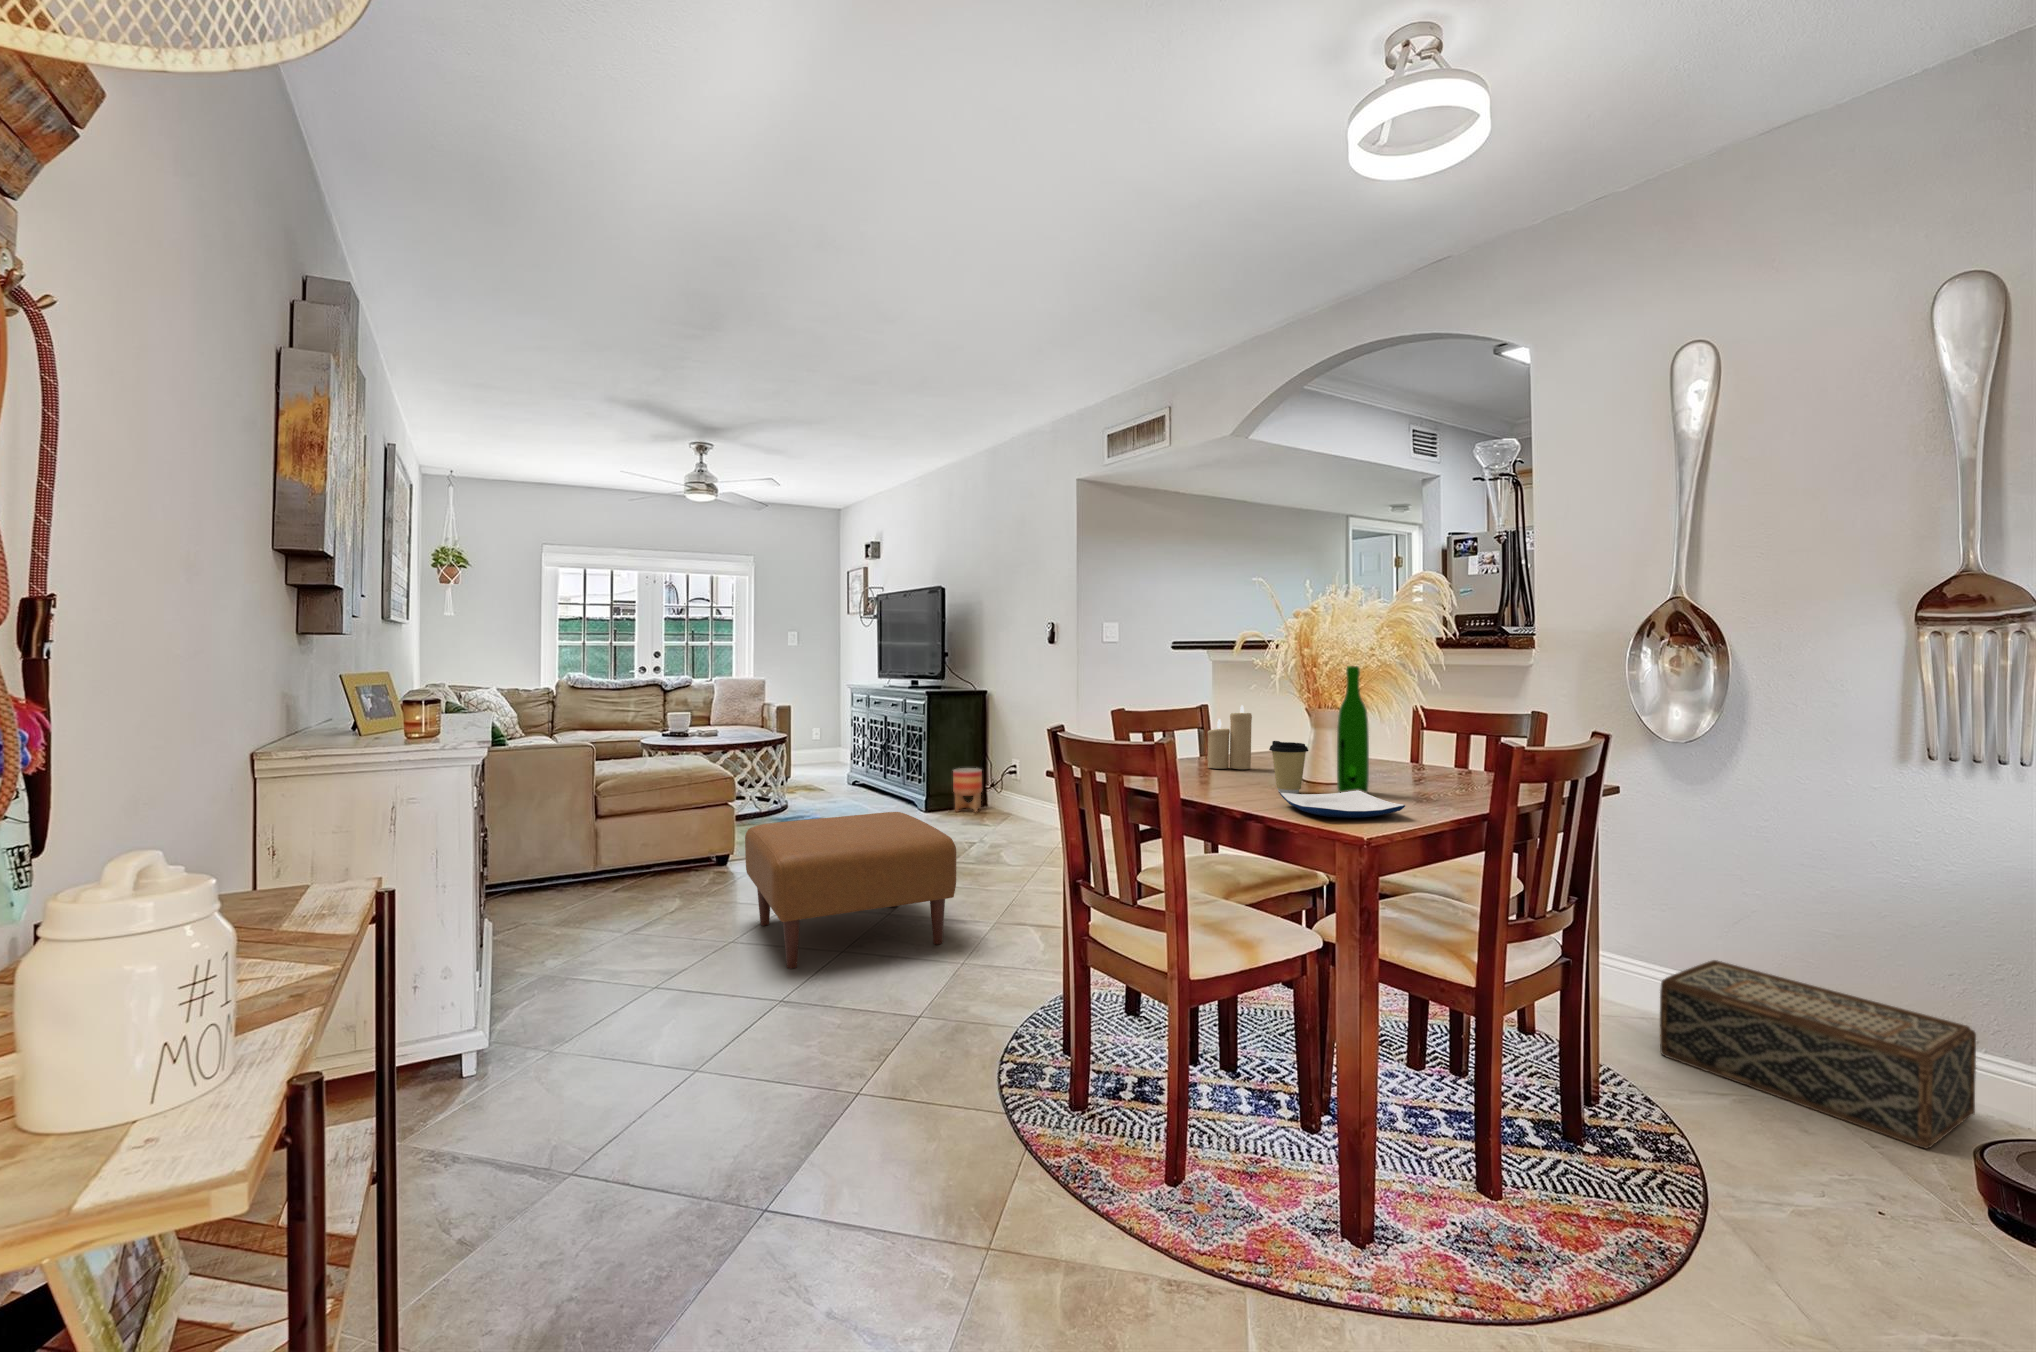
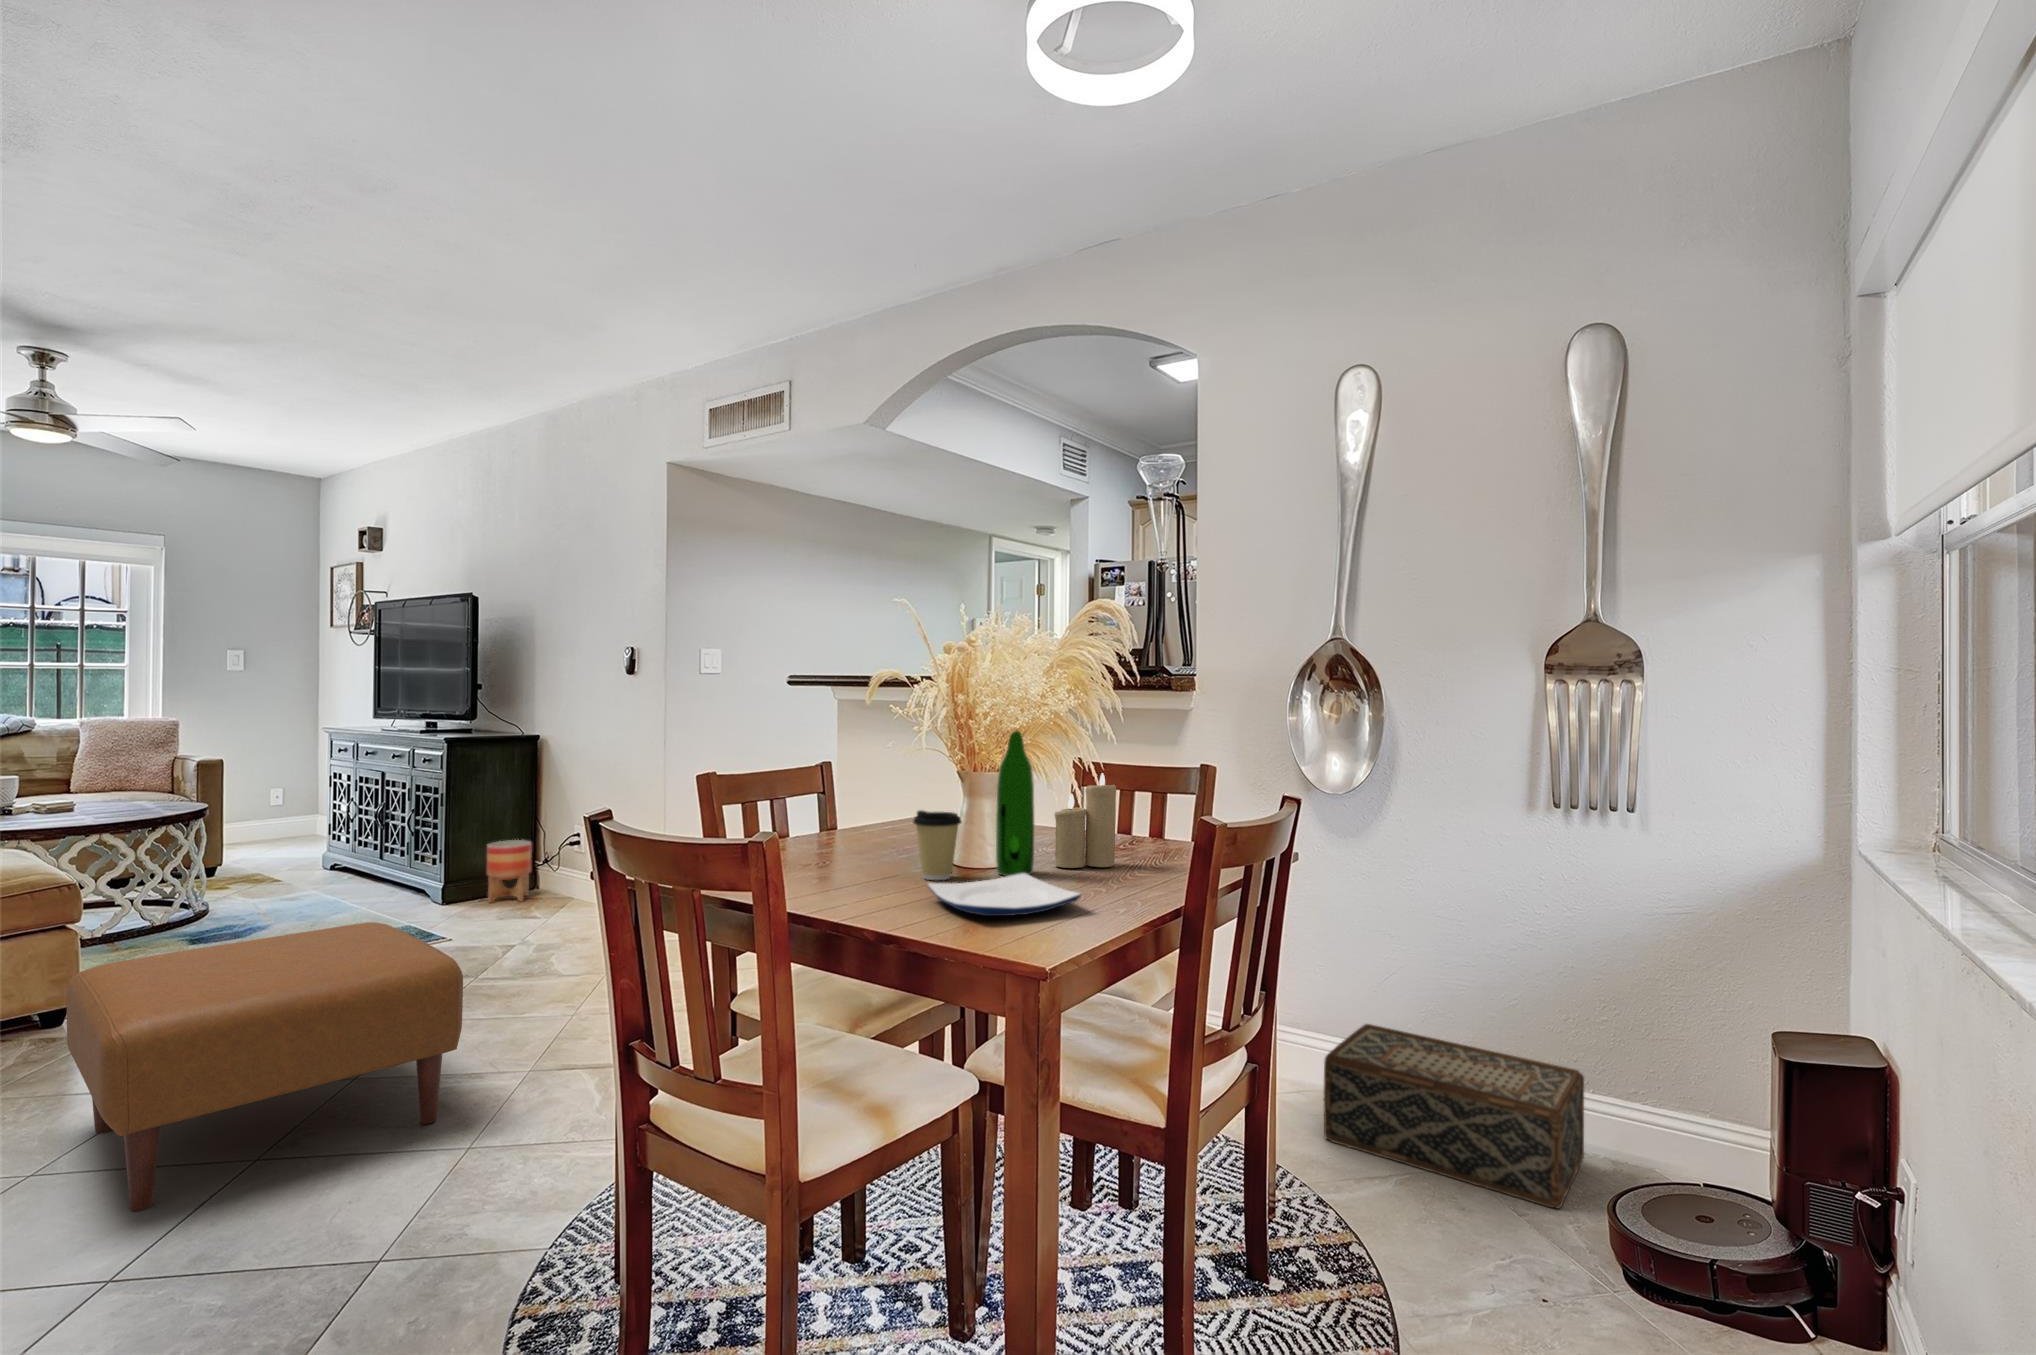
candle: present [1207,705,1252,769] -> present [1054,773,1116,868]

